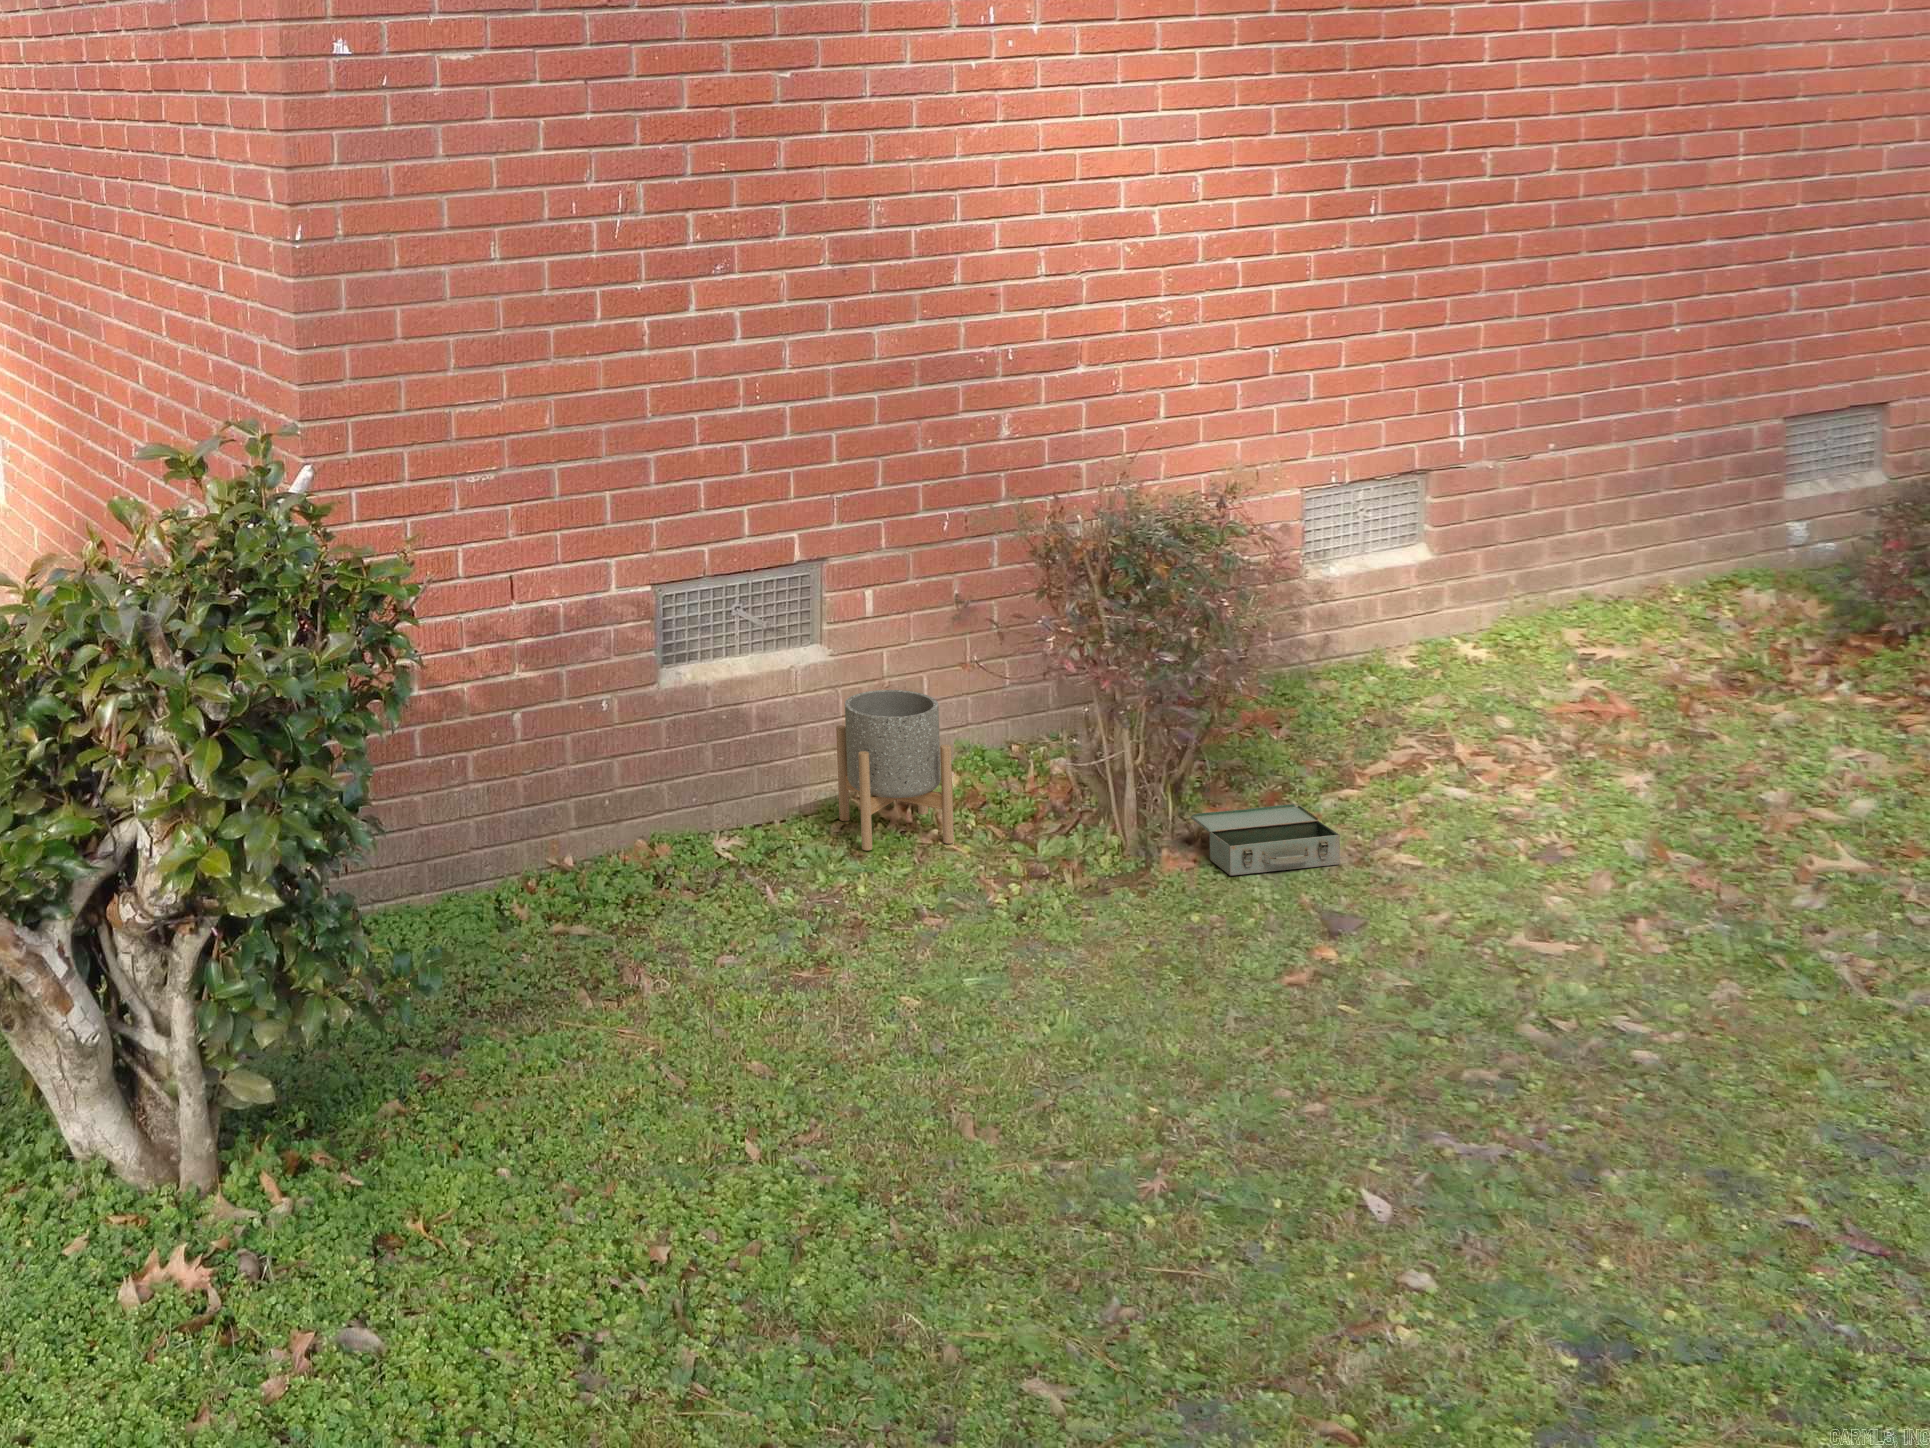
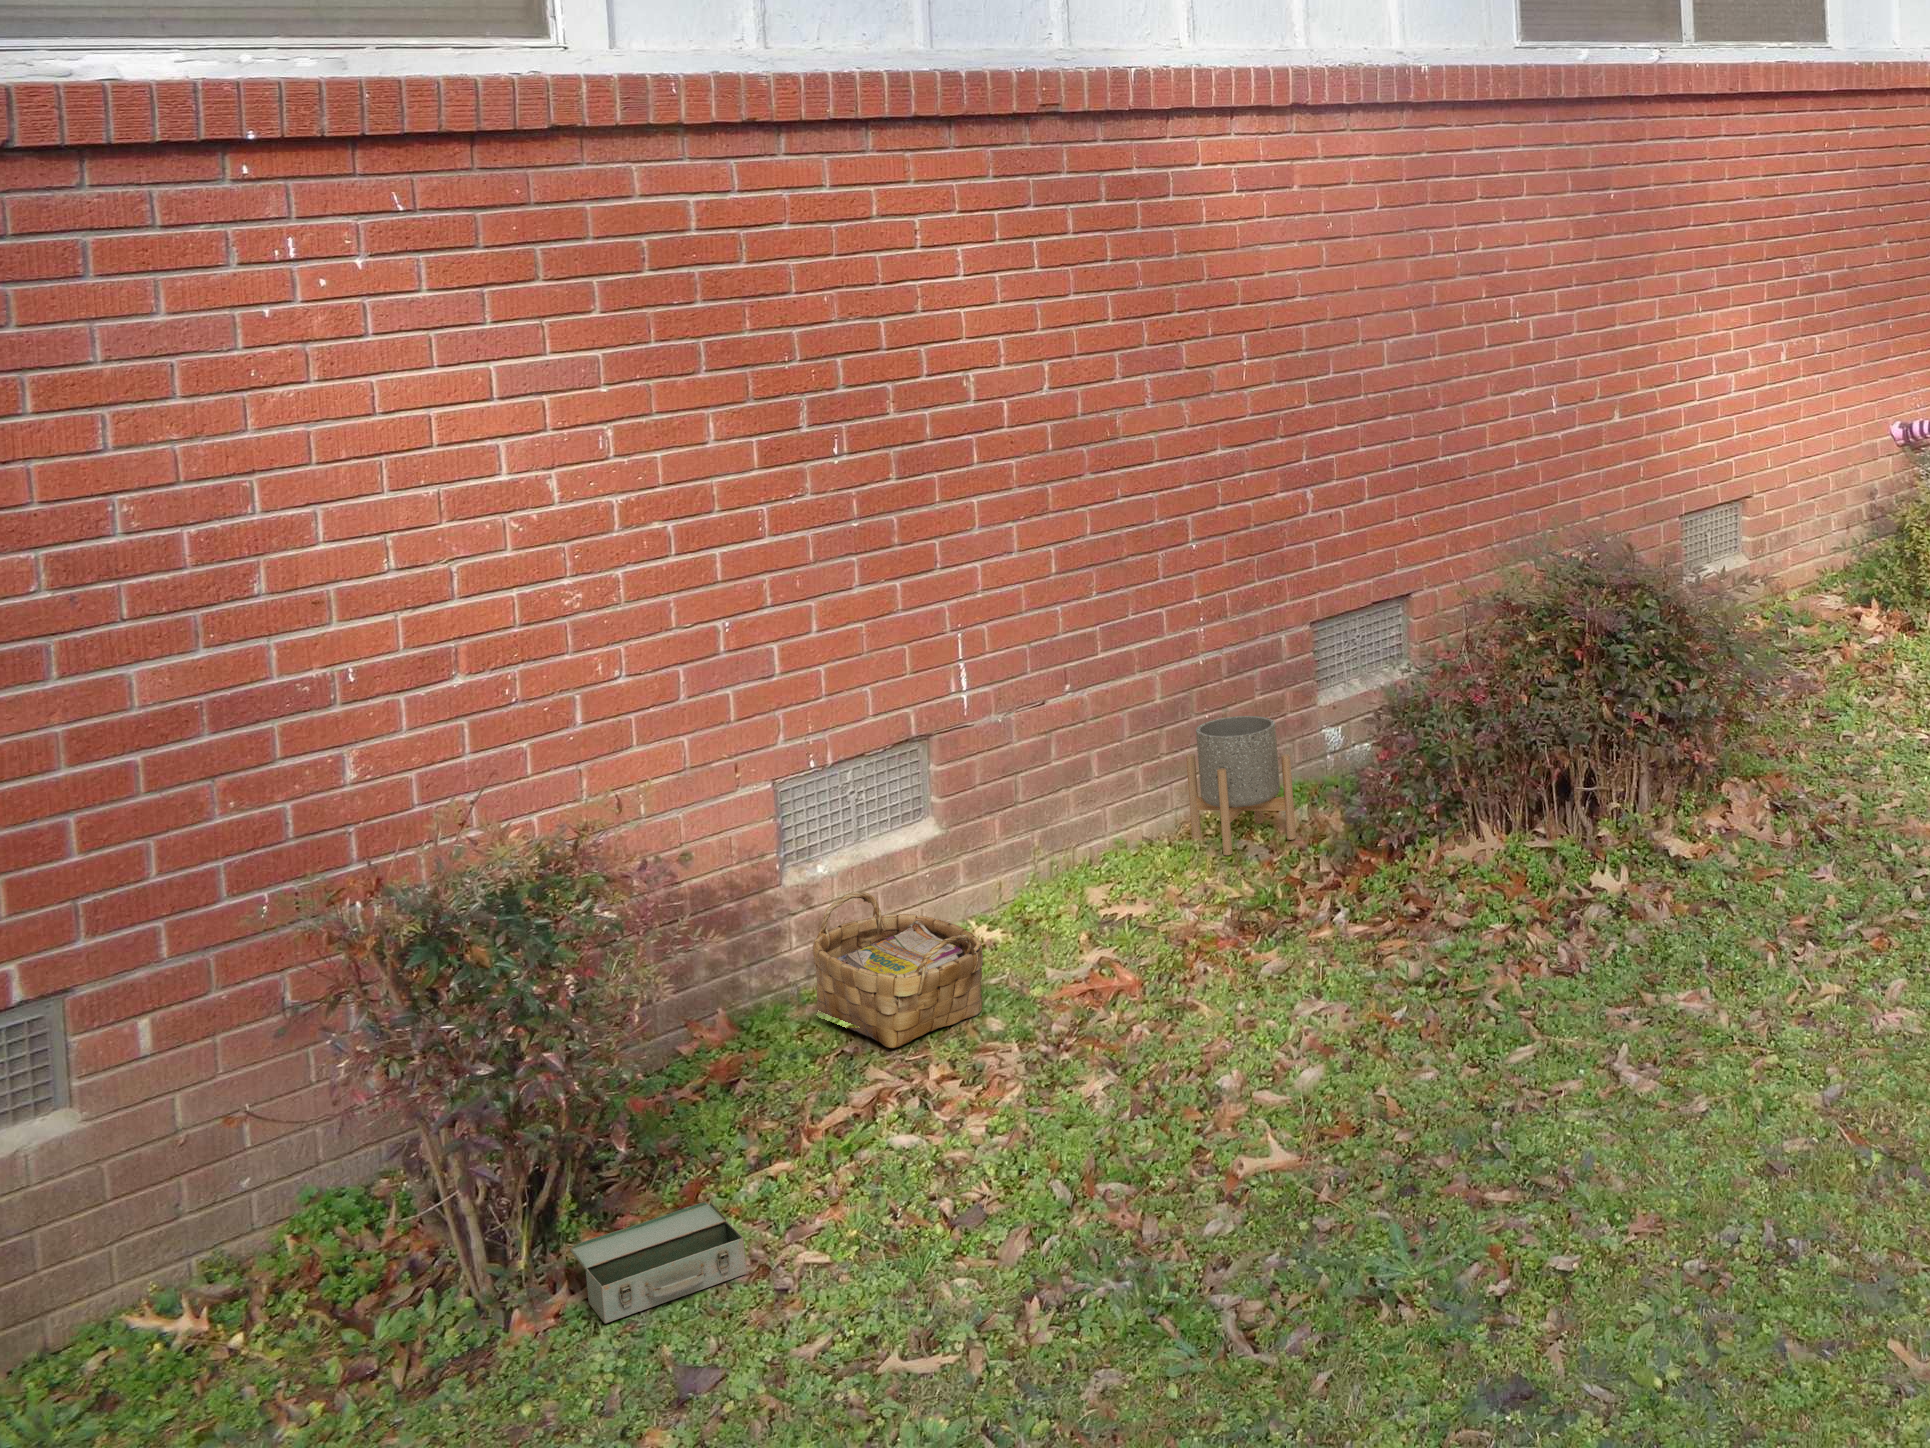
woven basket: none [1328,592,1491,725] -> present [813,892,983,1048]
planter: present [836,690,954,850] -> present [1186,716,1296,855]

